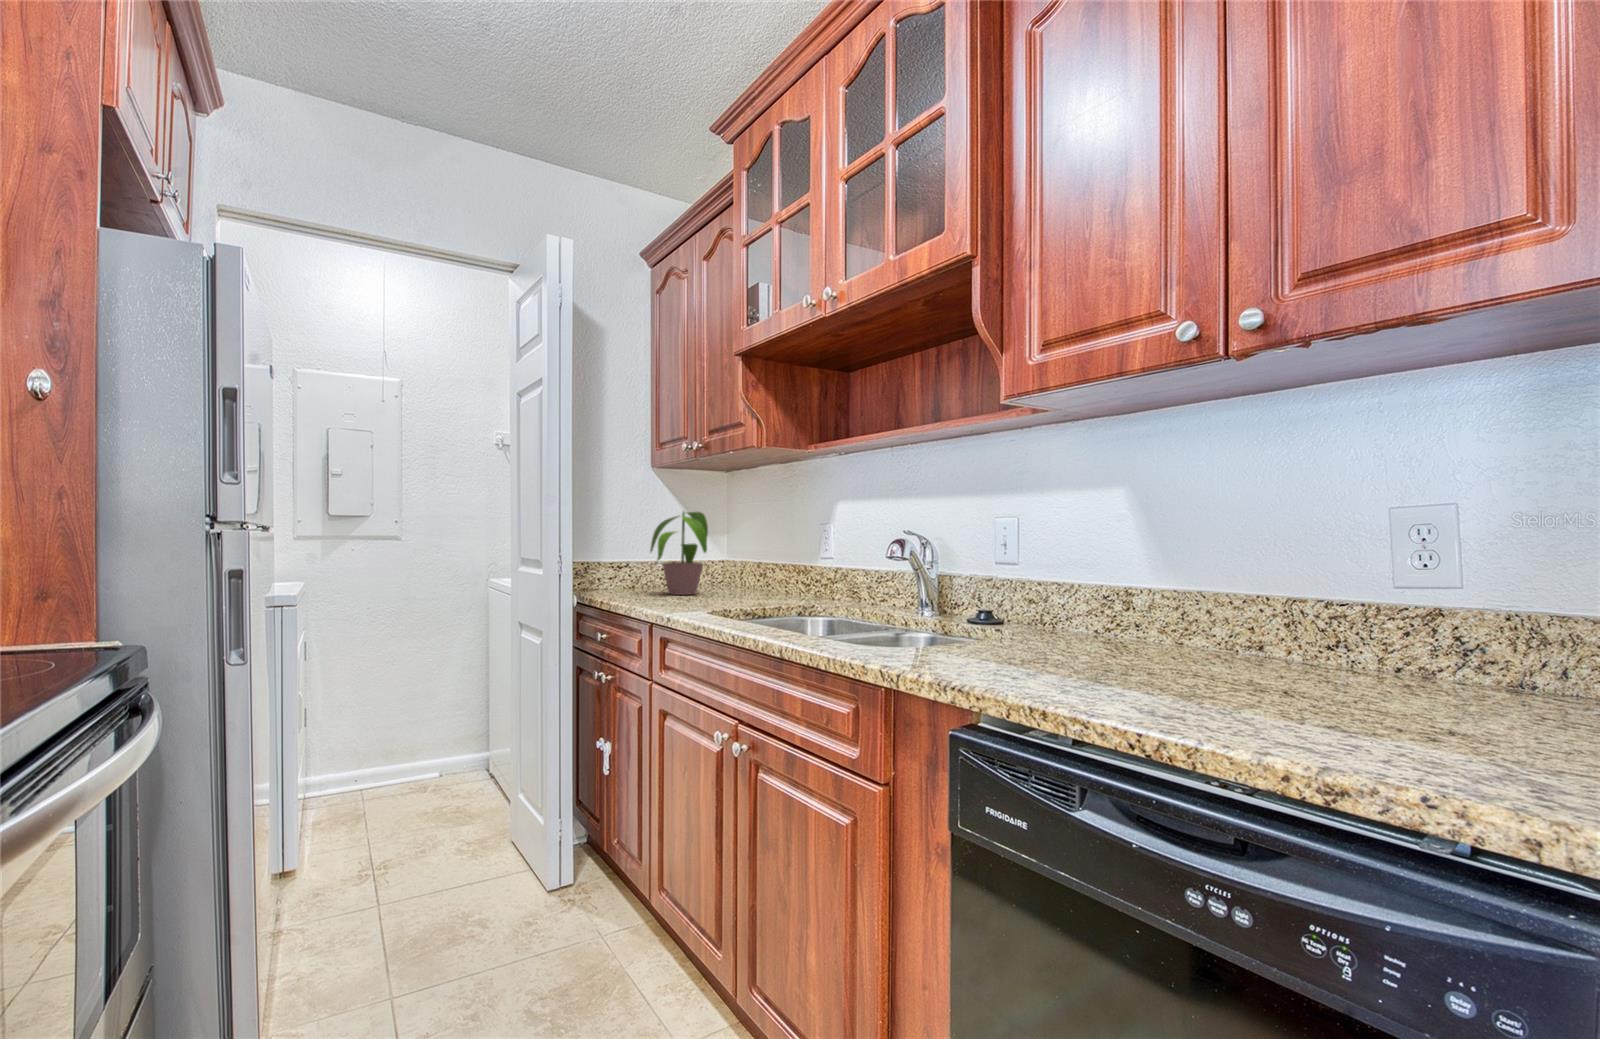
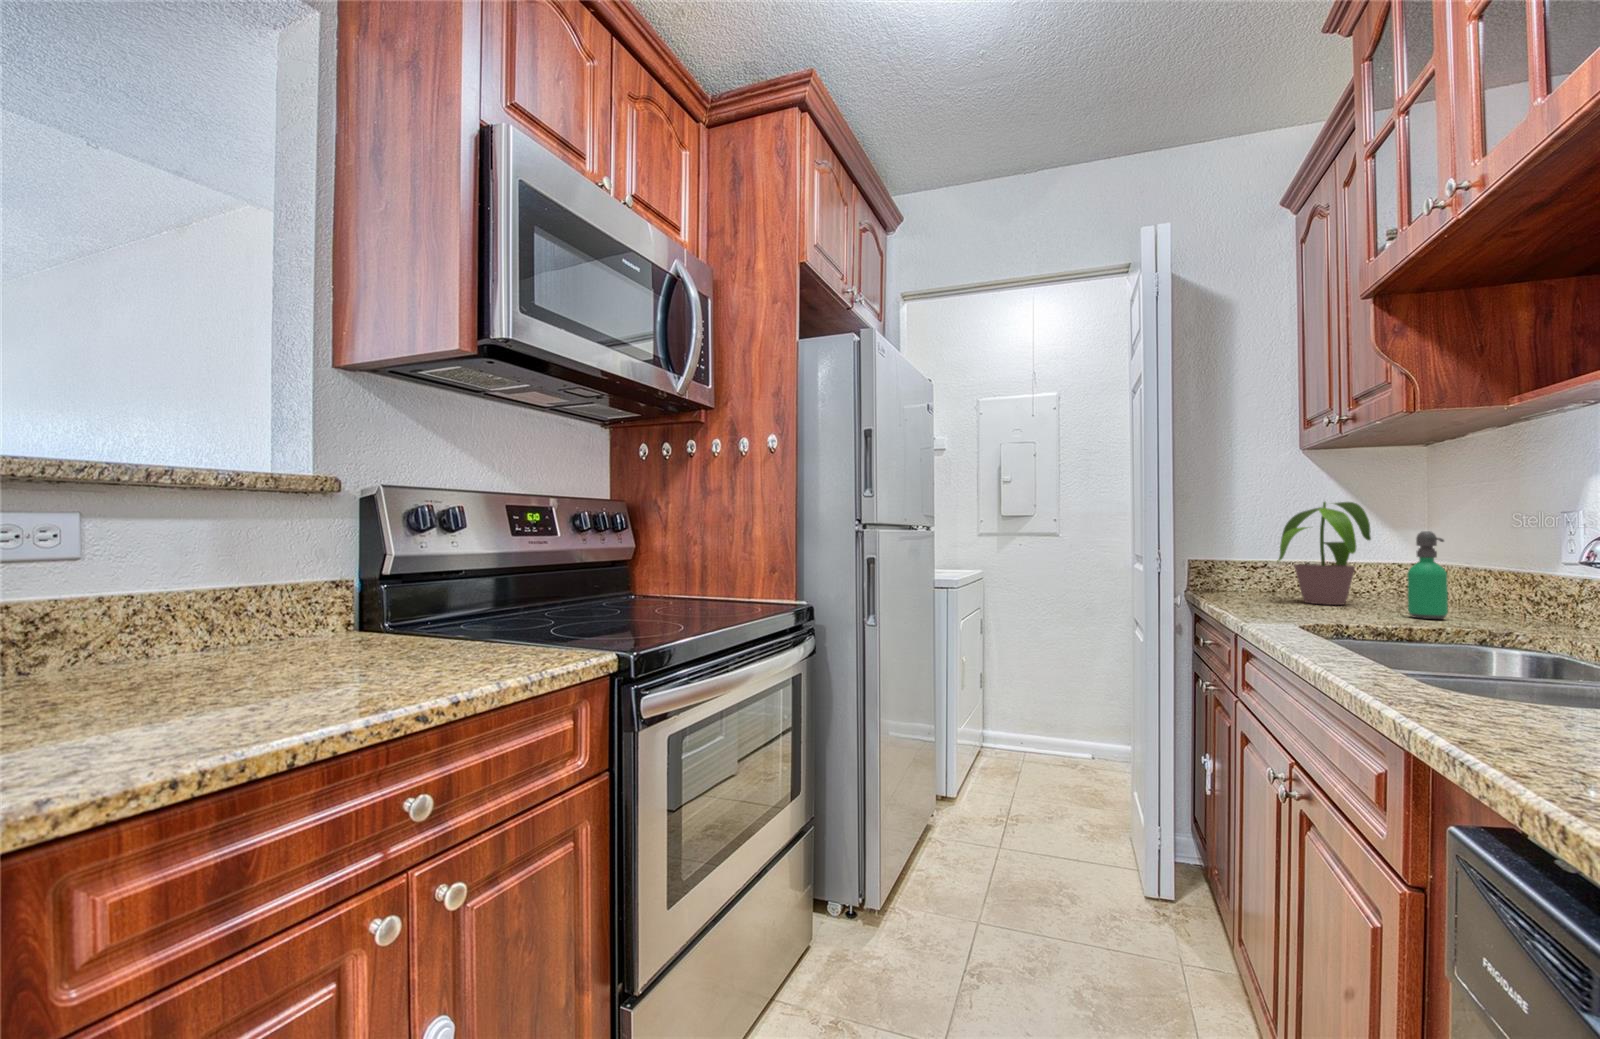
soap dispenser: none [745,536,769,600] -> present [1407,531,1448,619]

